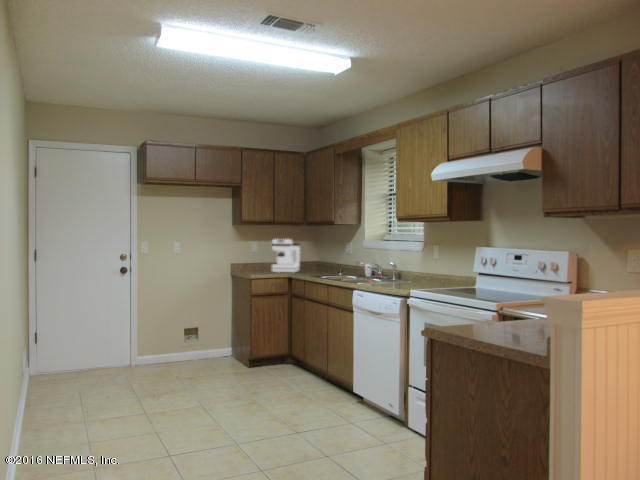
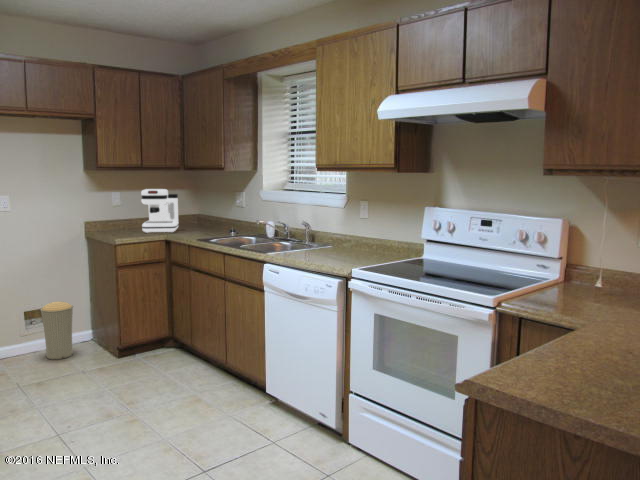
trash can: none [196,322,219,365] -> present [40,301,73,359]

